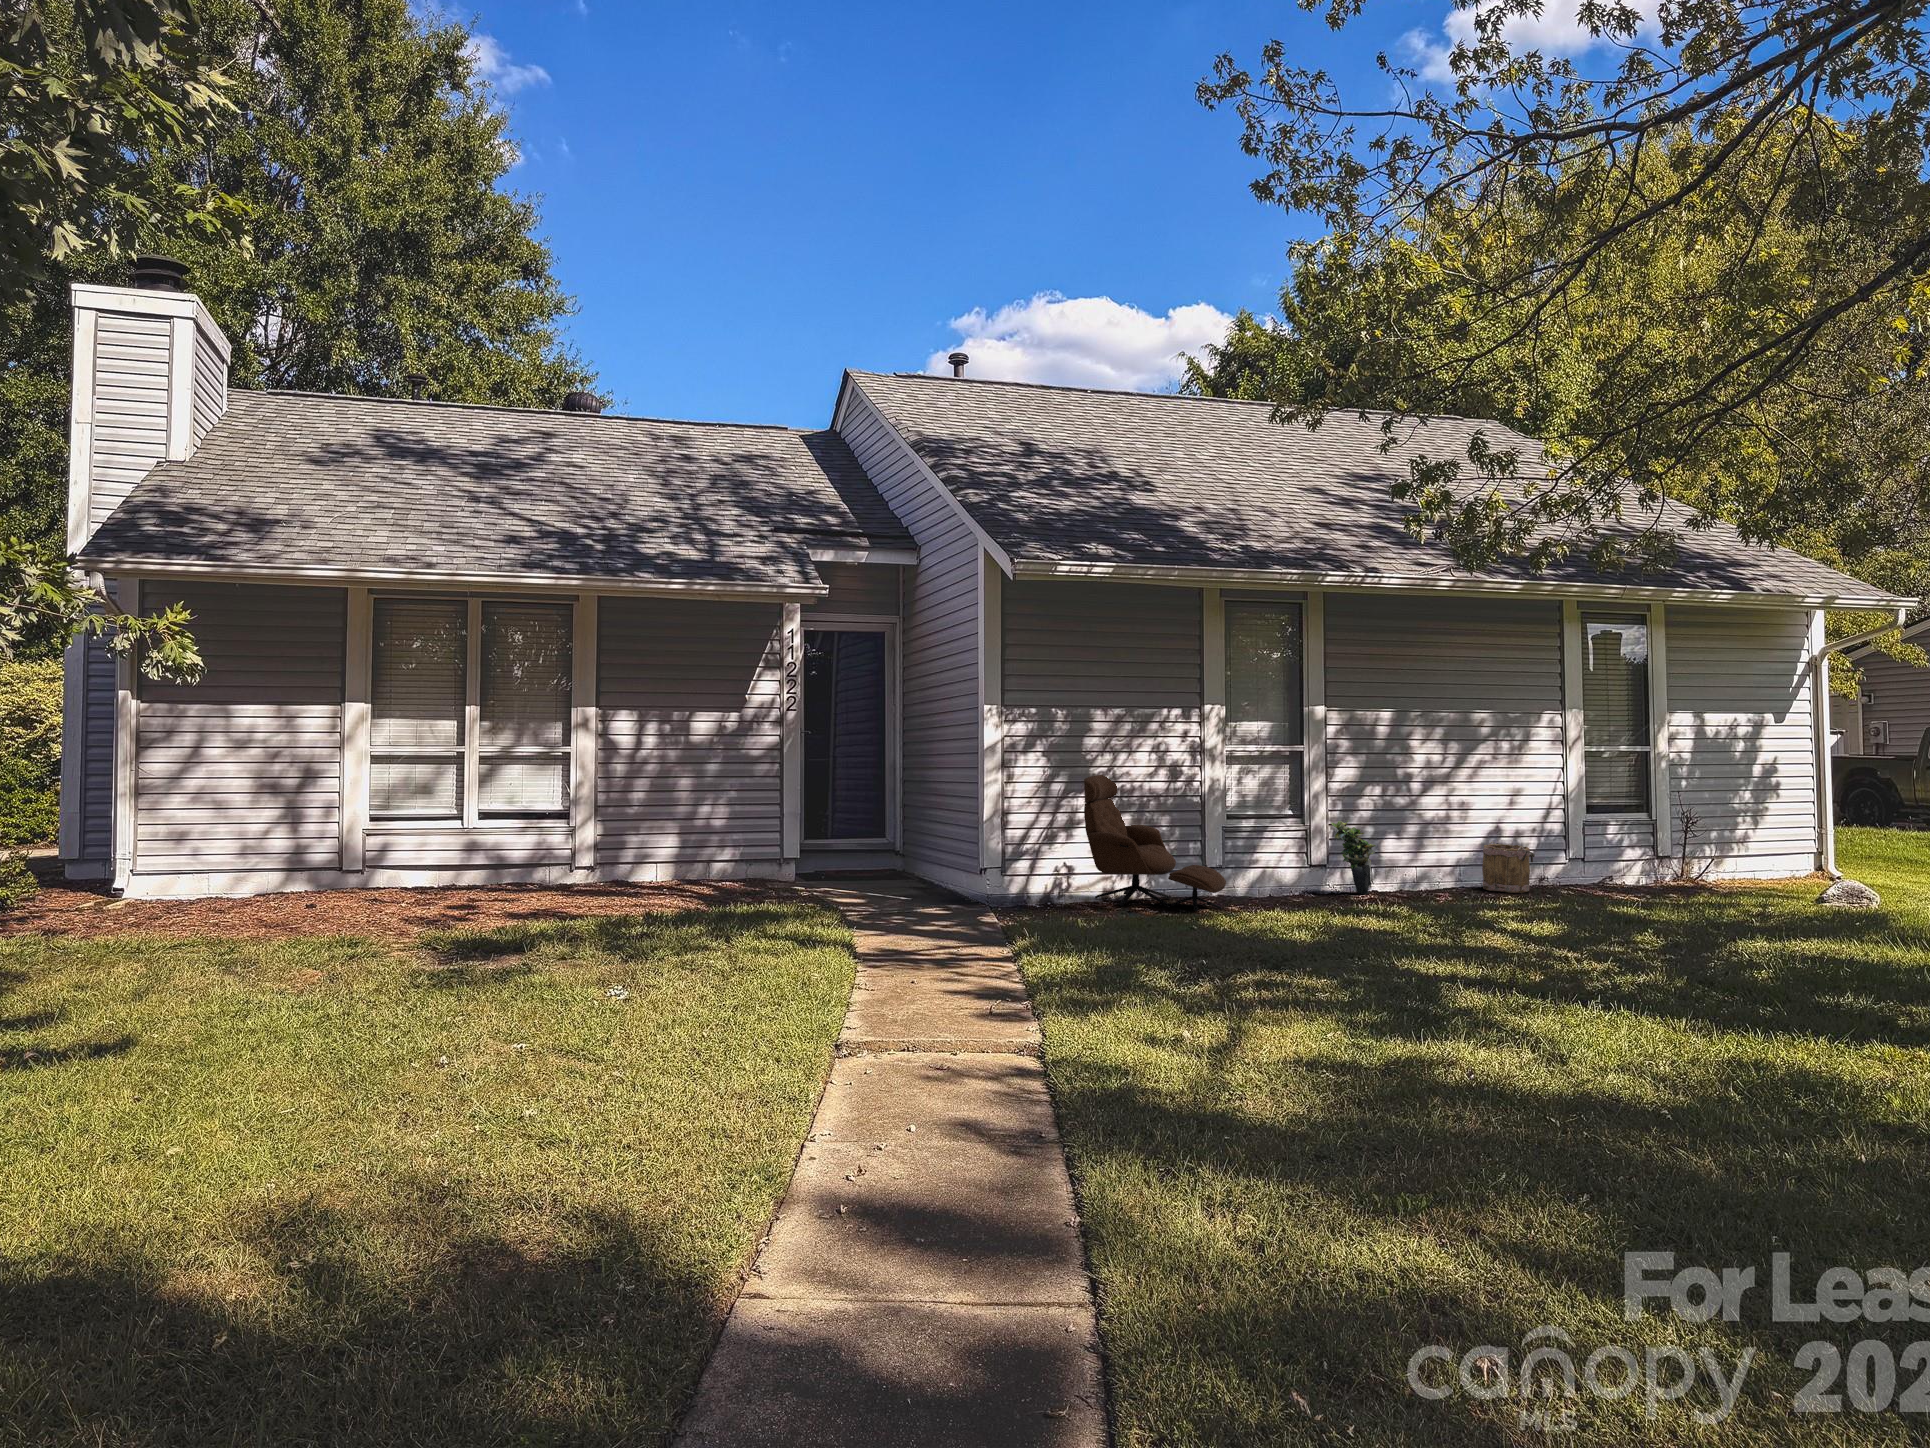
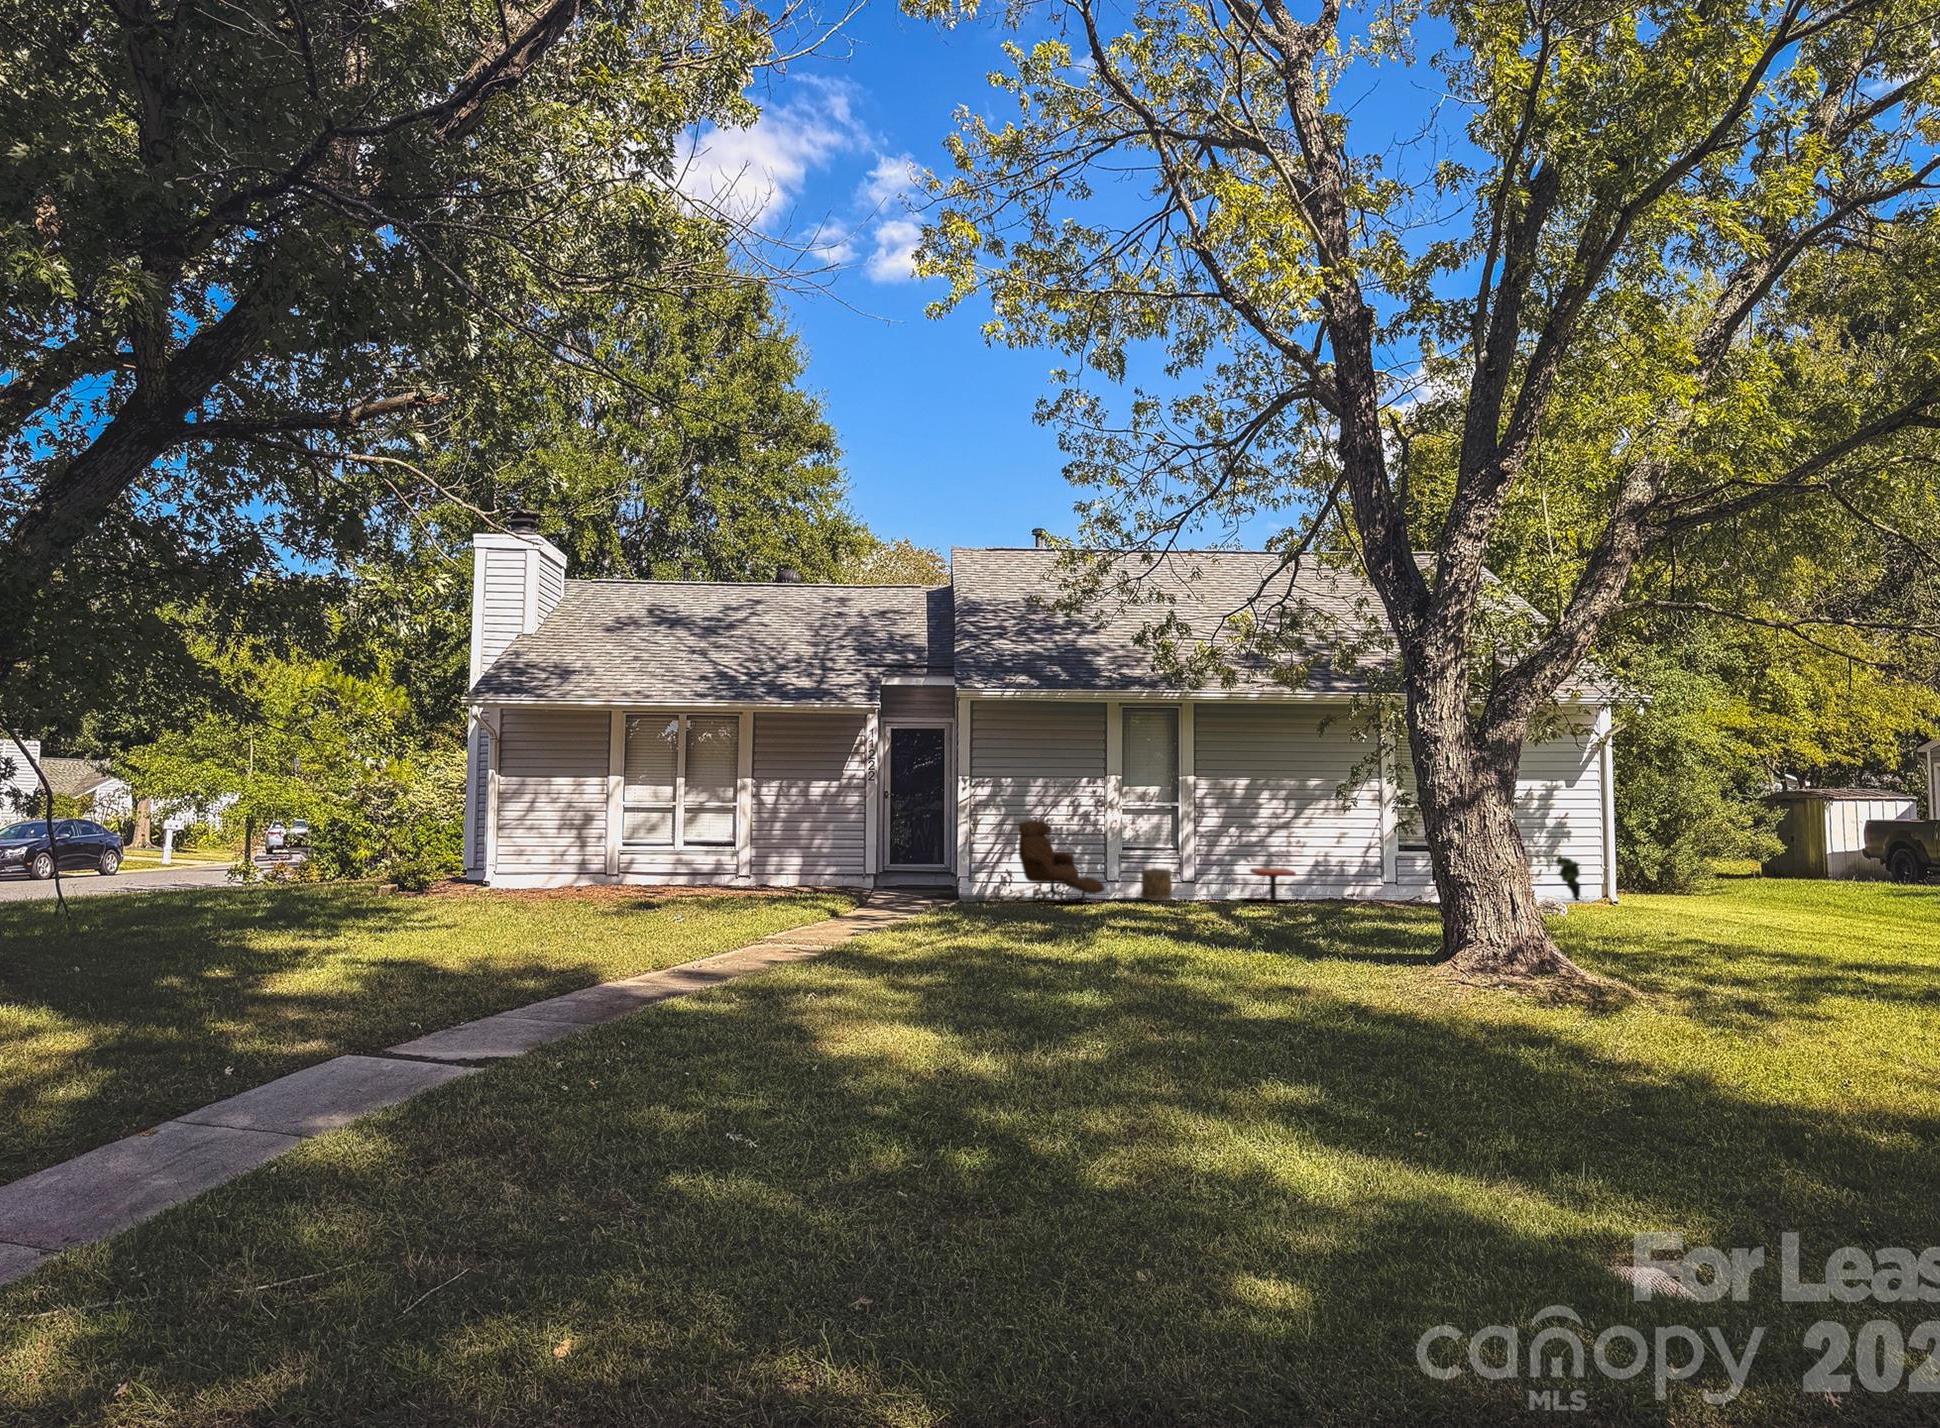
potted plant: present [1331,821,1376,895] -> present [1555,855,1581,900]
bucket: present [1482,841,1535,893] -> present [1141,868,1174,901]
pedestal table: none [1399,843,1476,893] -> present [1250,868,1296,901]

